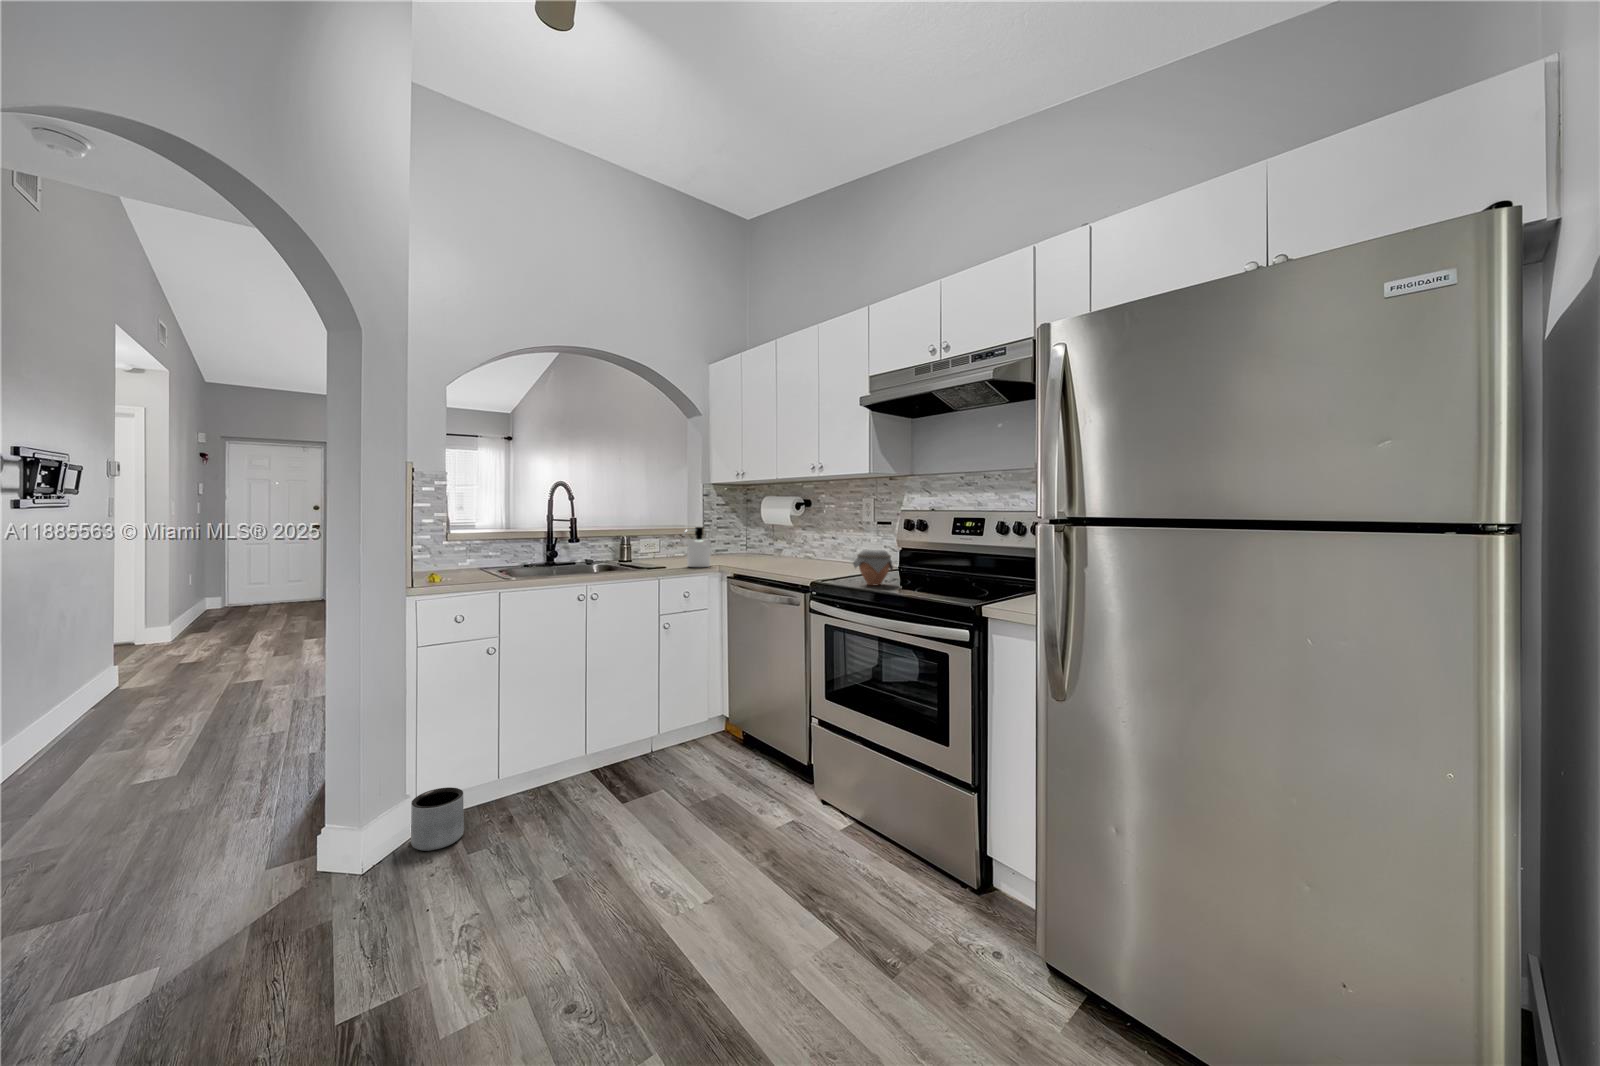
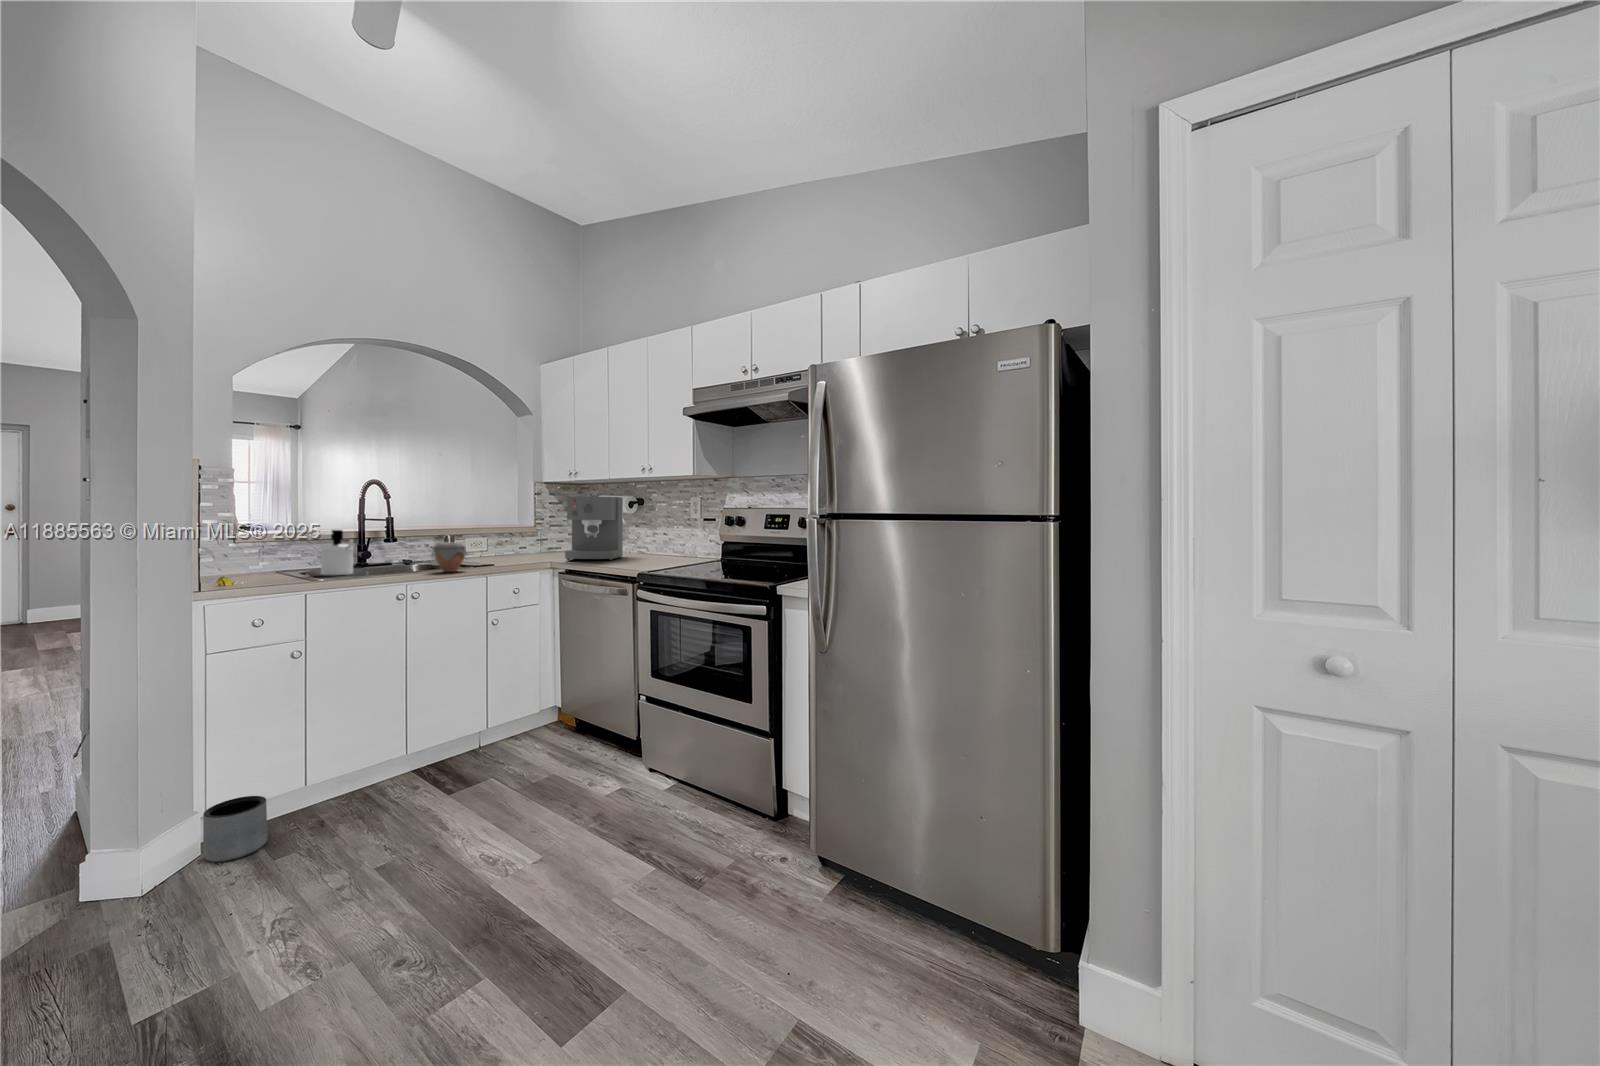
coffee maker: none [735,498,792,565] -> present [565,496,623,560]
soap dispenser: present [683,527,711,567] -> present [307,530,354,575]
jar: present [853,550,893,585] -> present [432,542,467,572]

